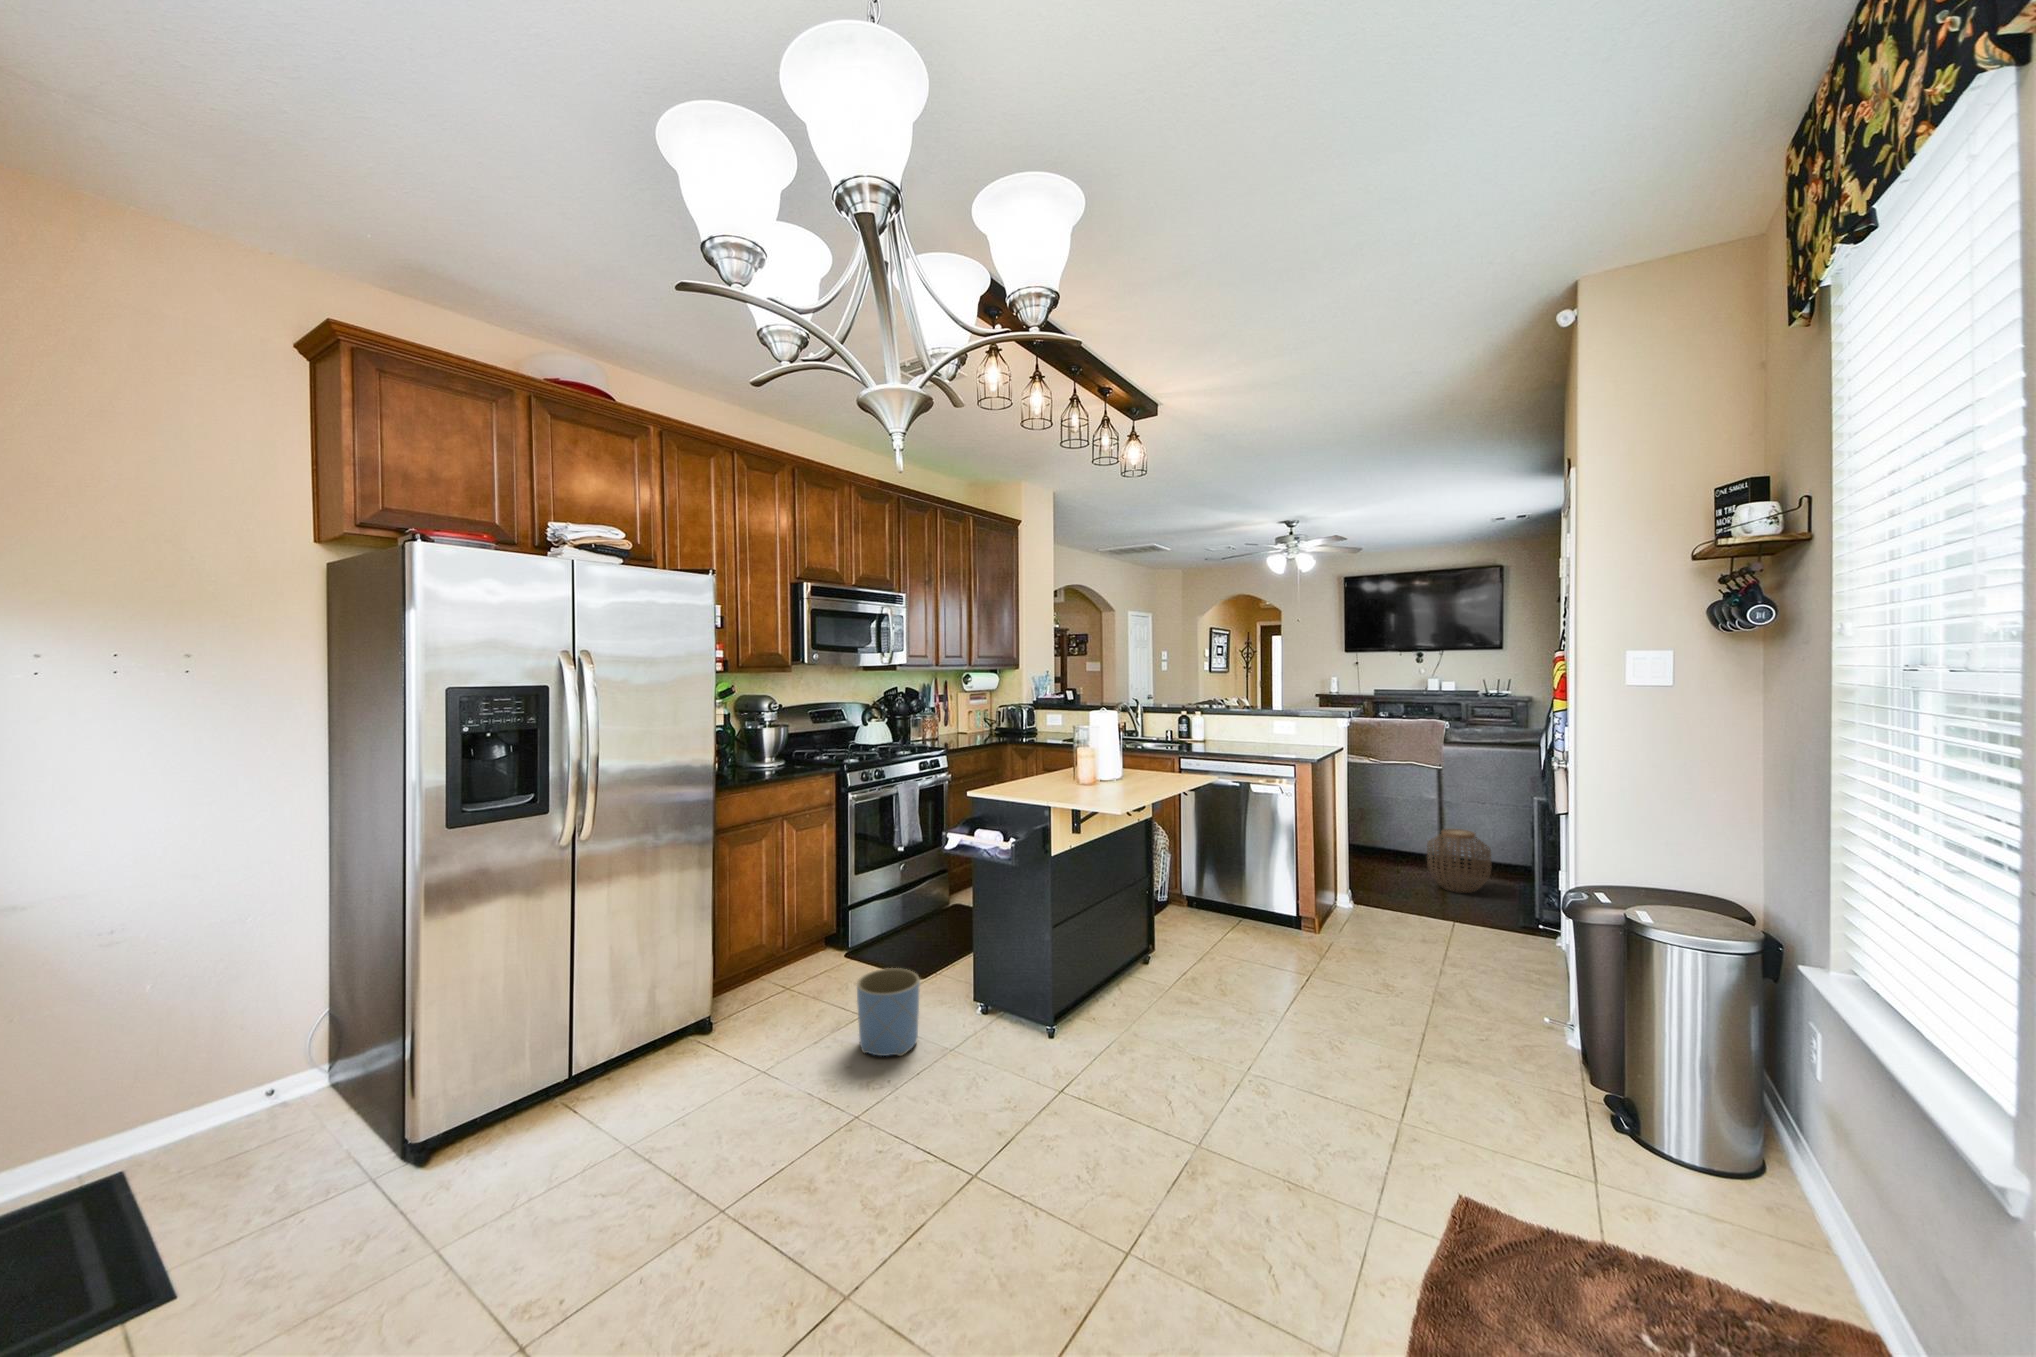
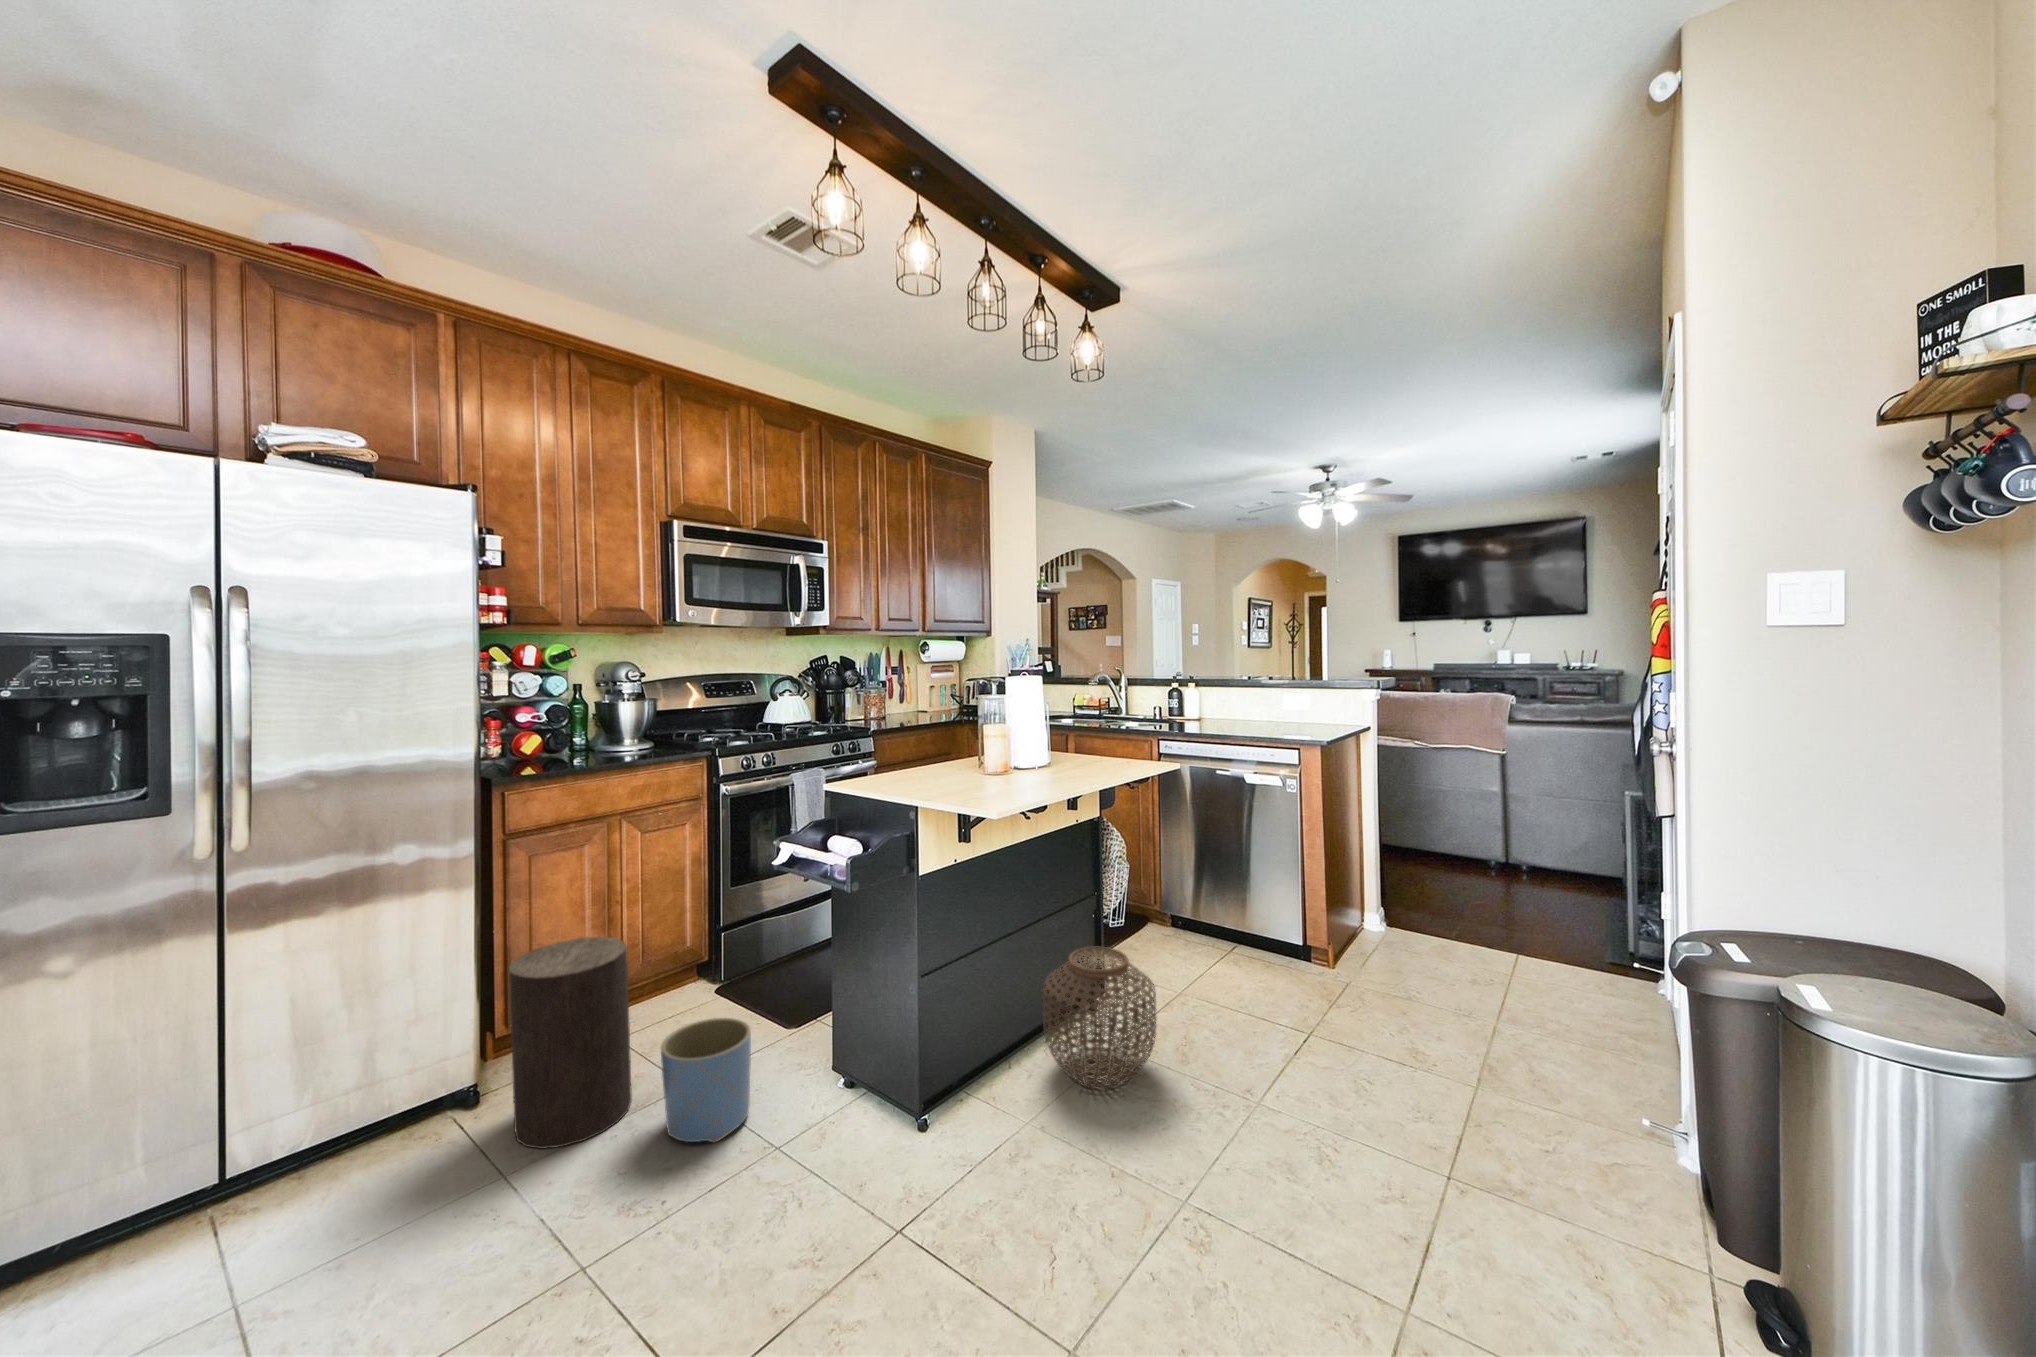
woven basket: present [1427,829,1491,893] -> present [1043,947,1156,1089]
stool: none [741,909,822,1064] -> present [509,937,632,1149]

